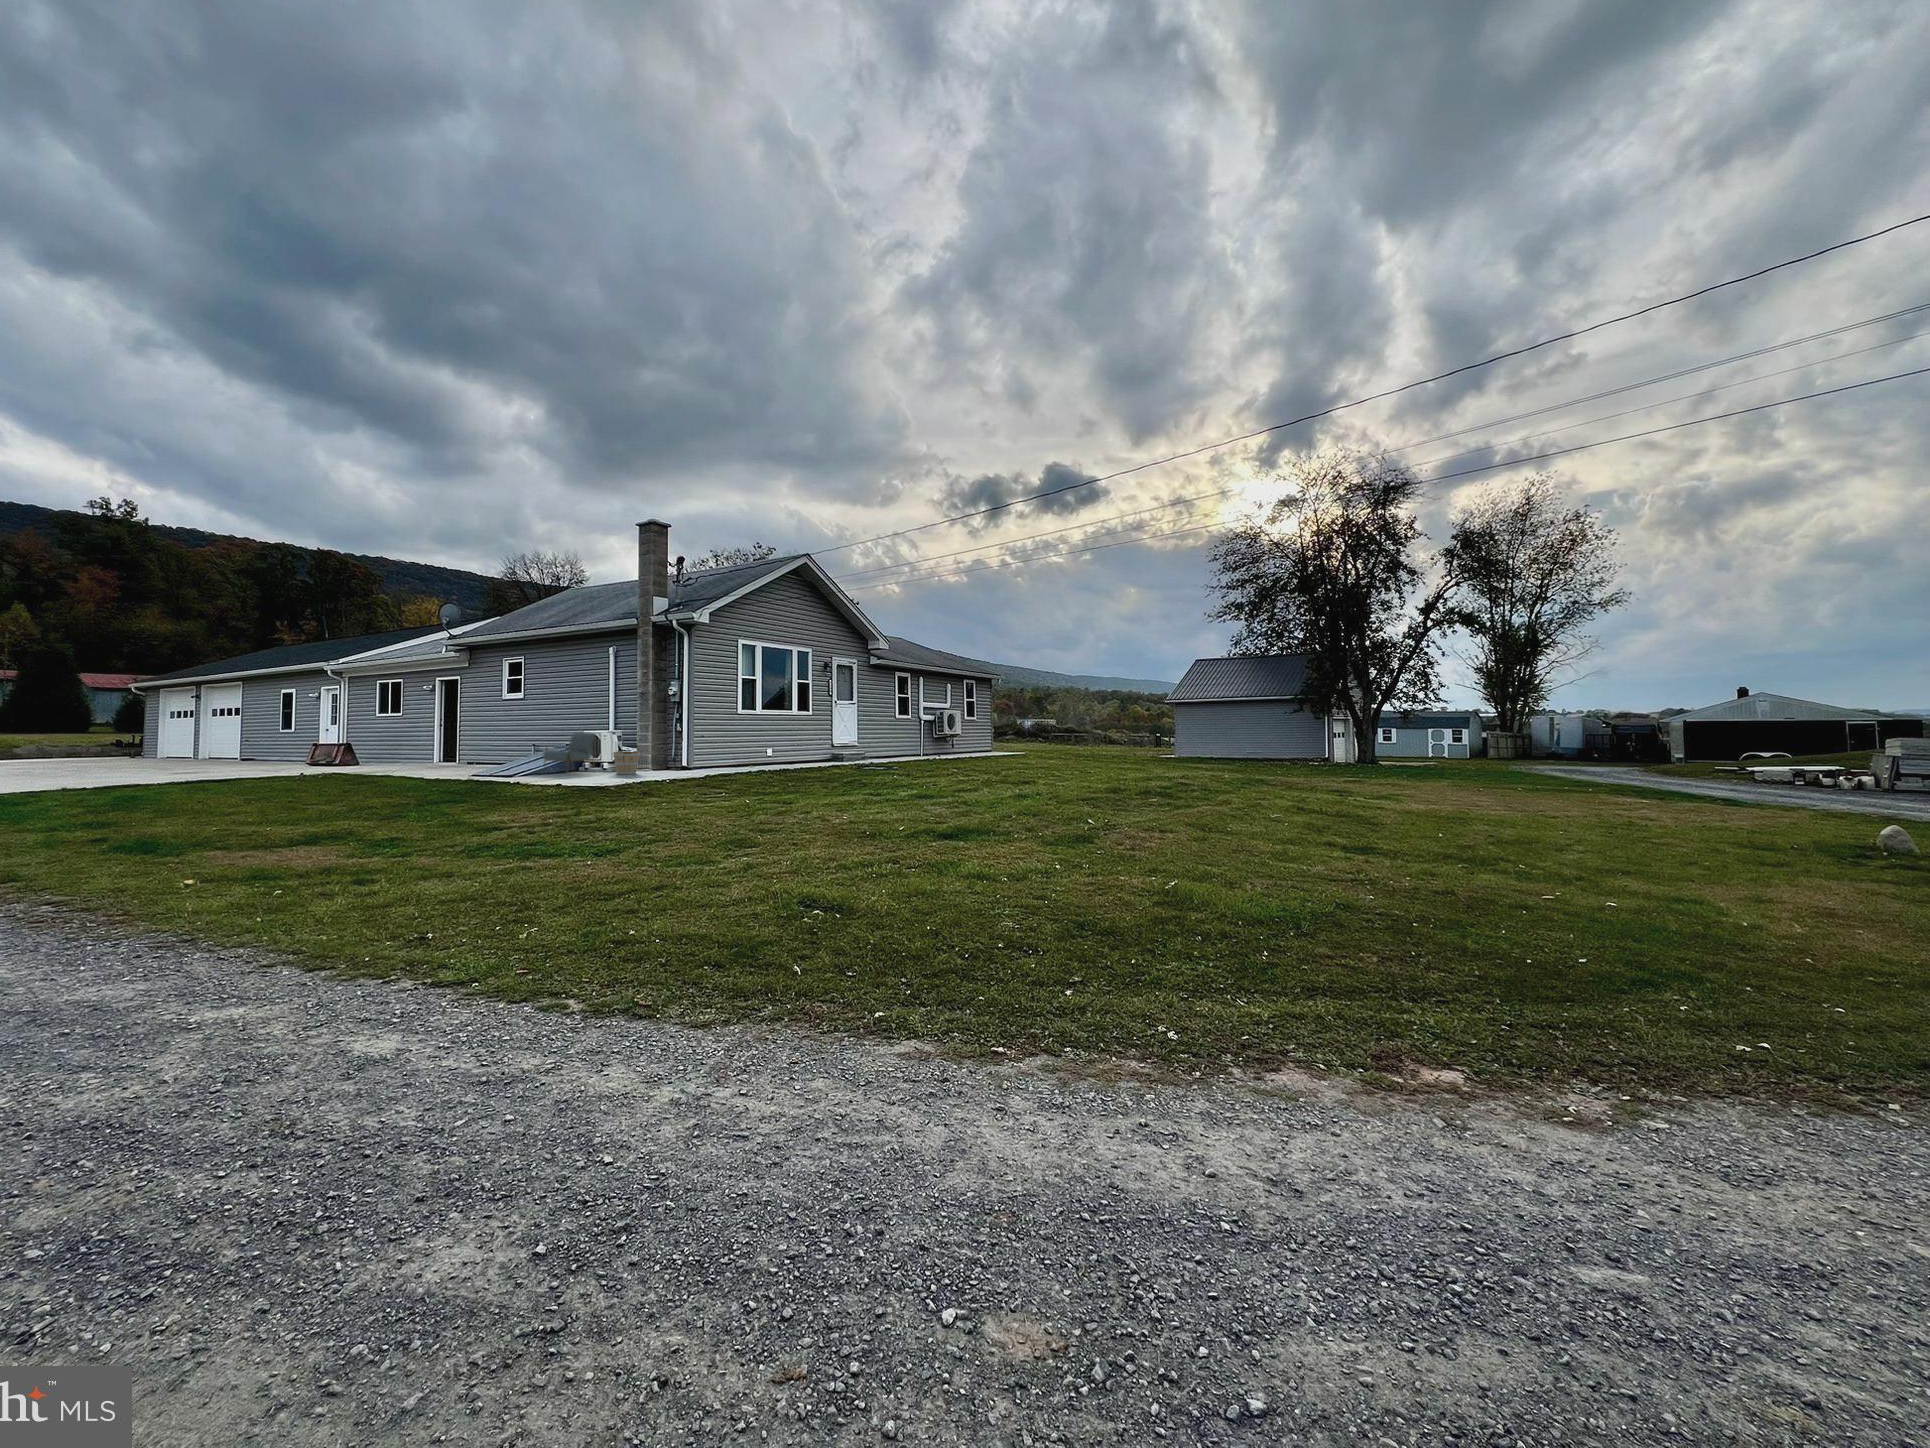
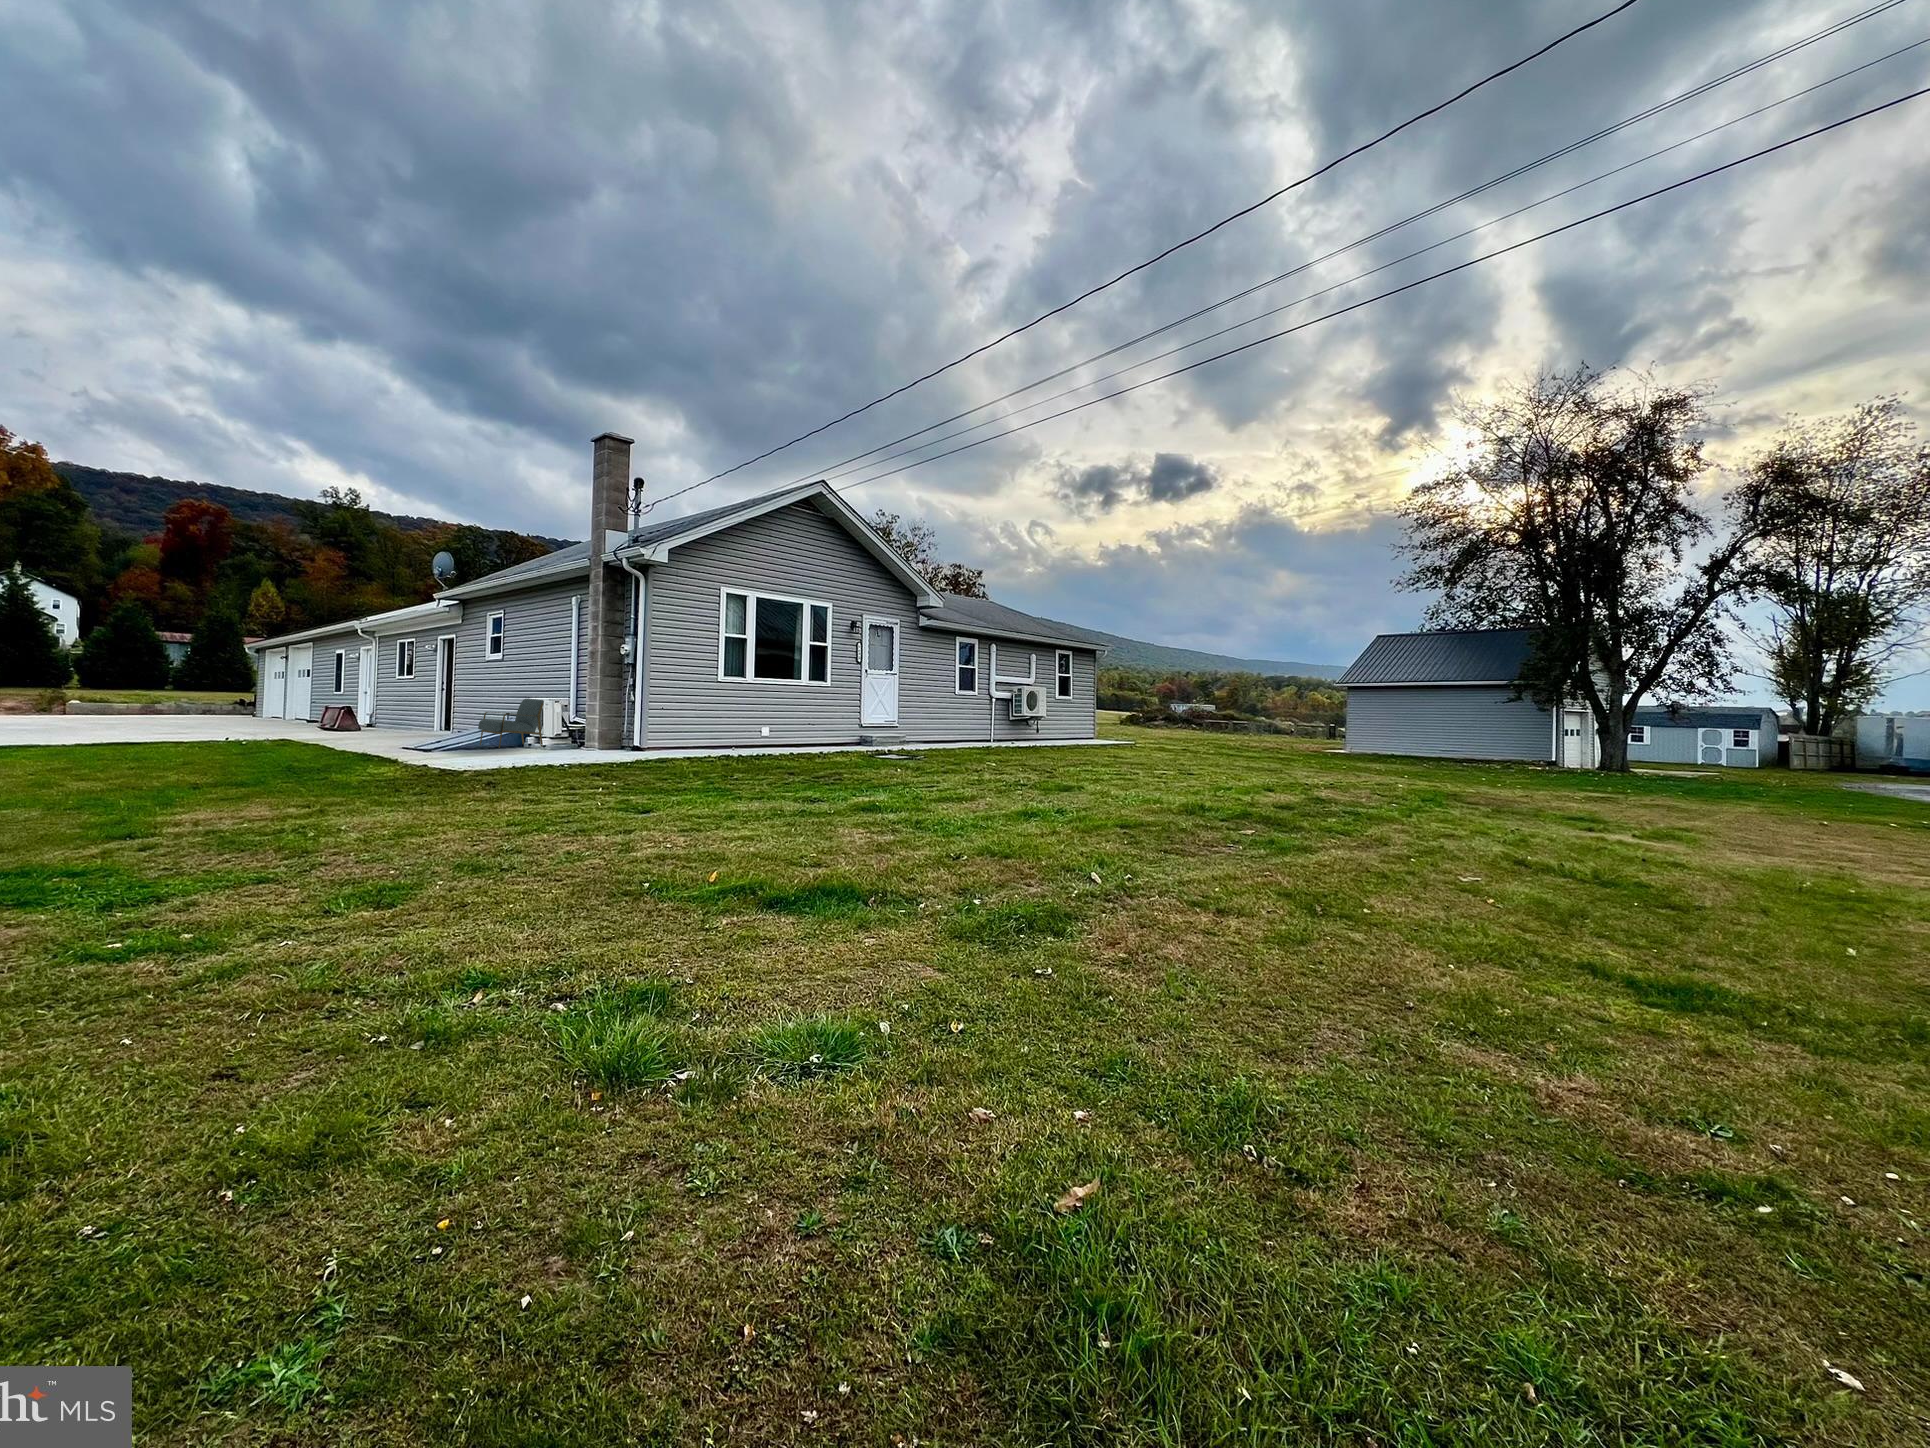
wooden bucket: present [613,751,640,774] -> none [552,723,588,752]

